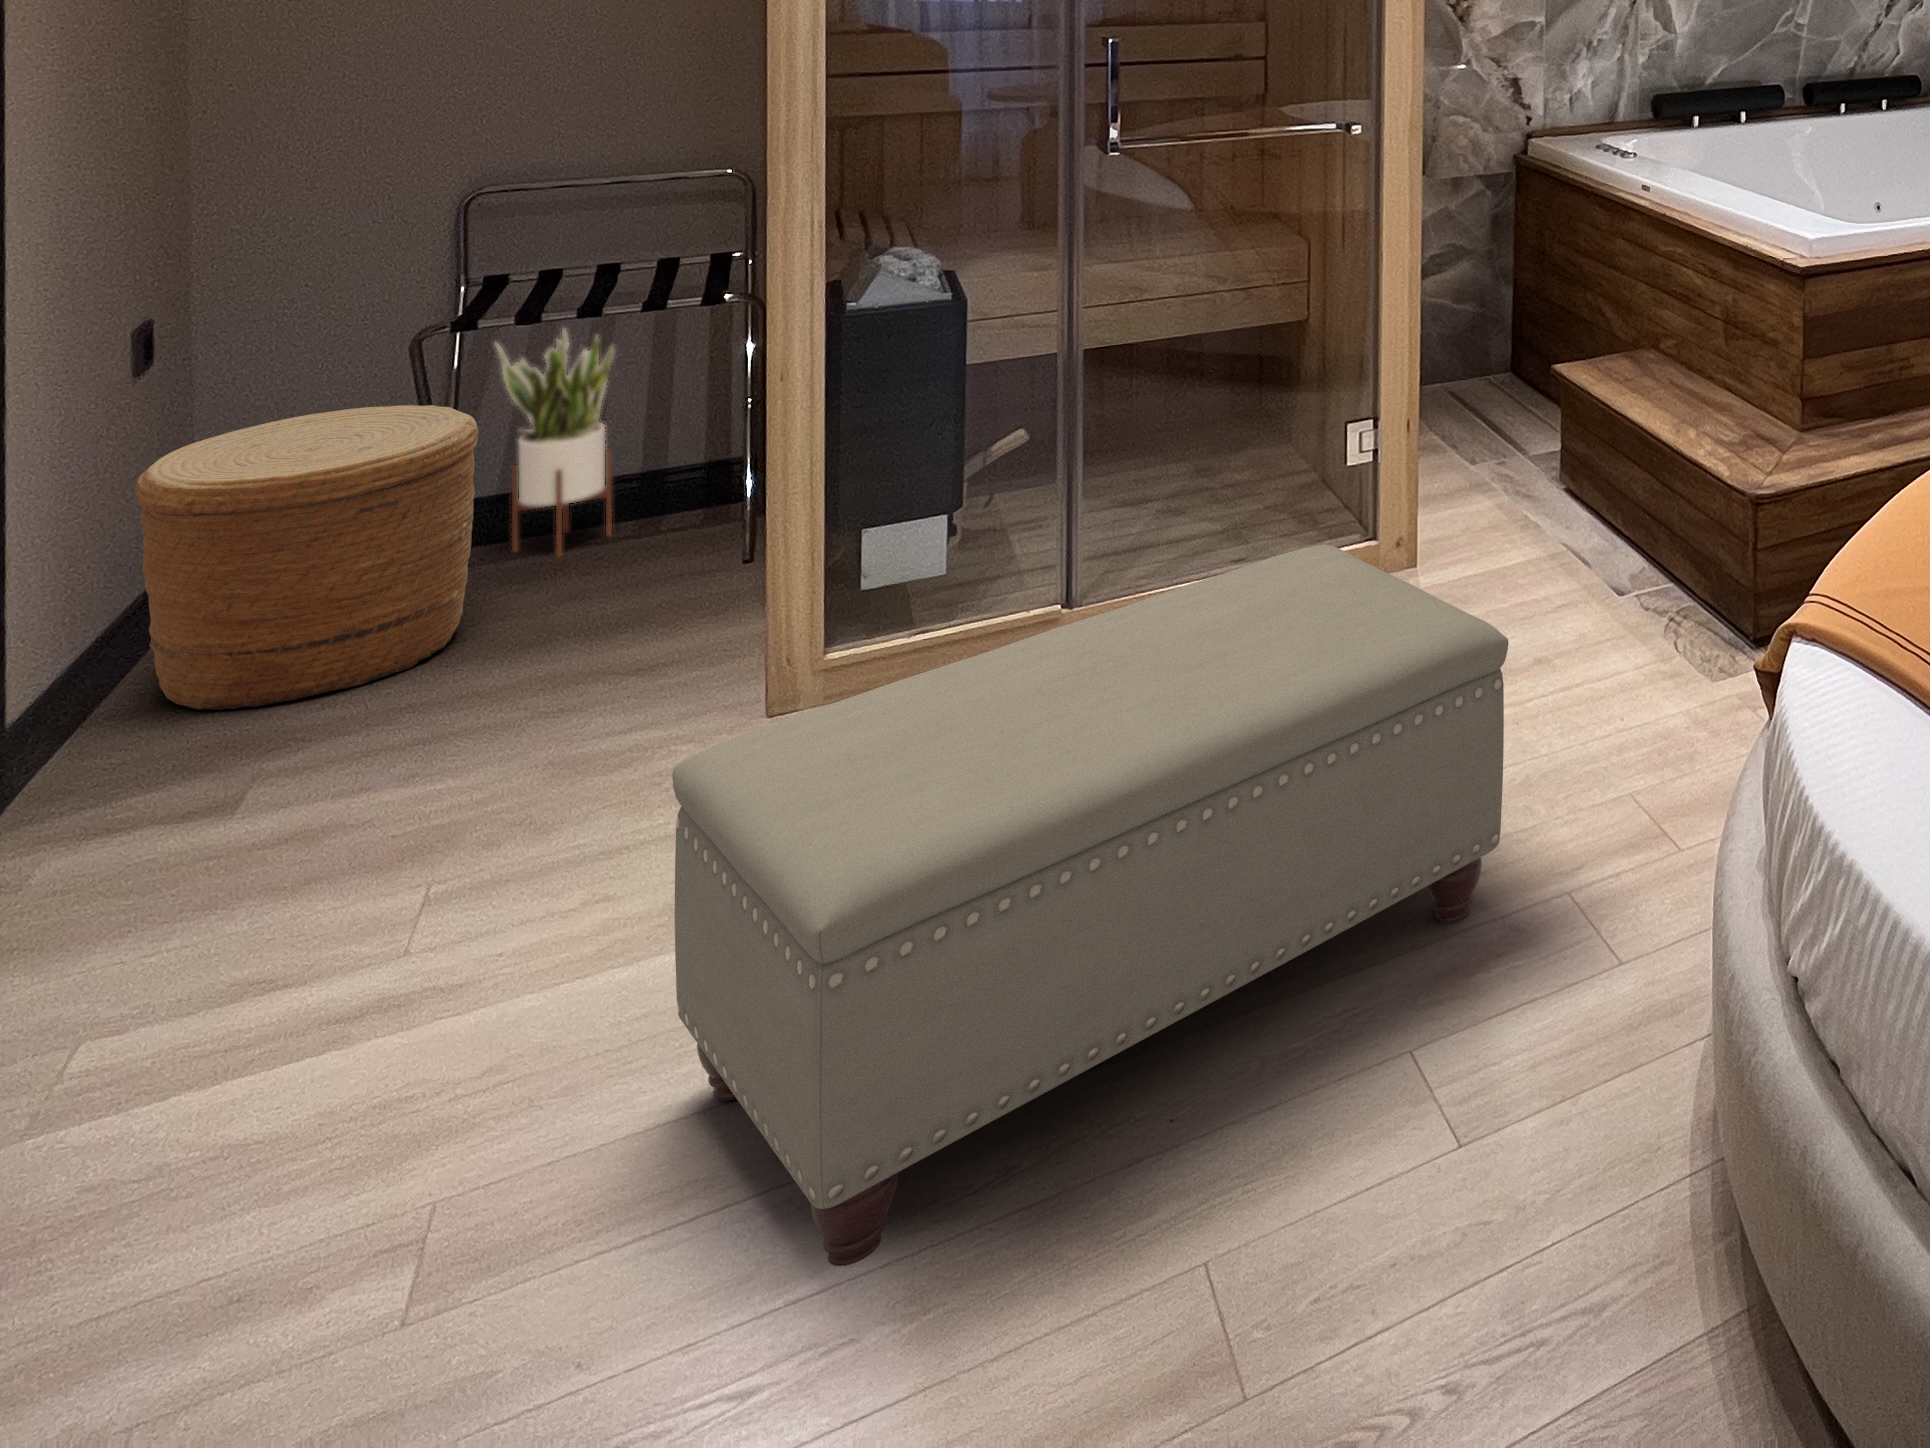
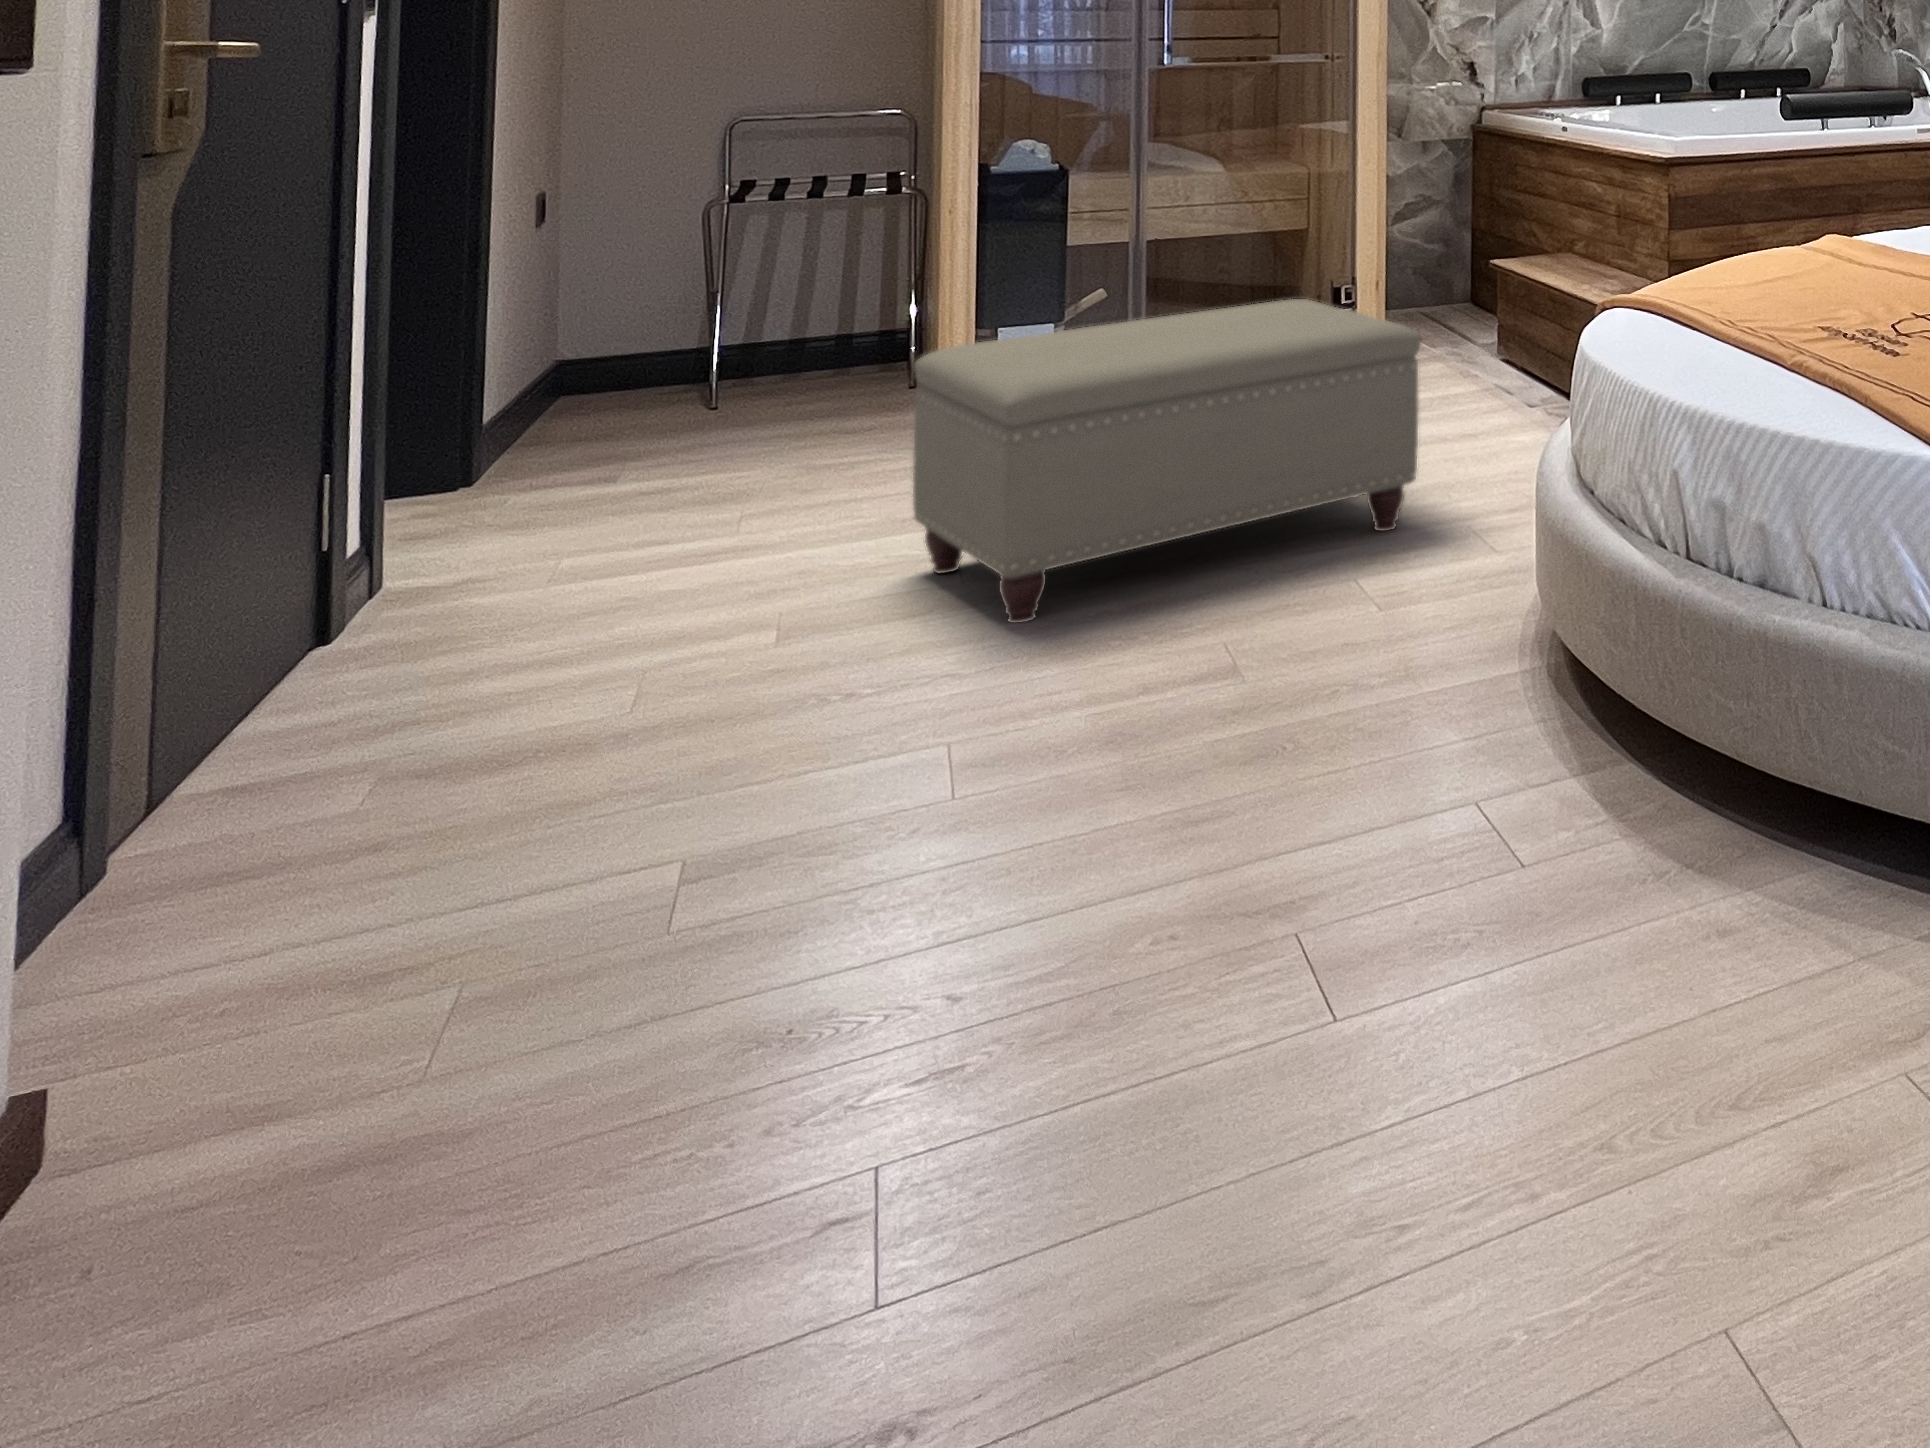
potted plant: present [495,329,614,557] -> none [745,221,820,387]
woven basket: present [135,405,479,711] -> none [545,256,745,441]

